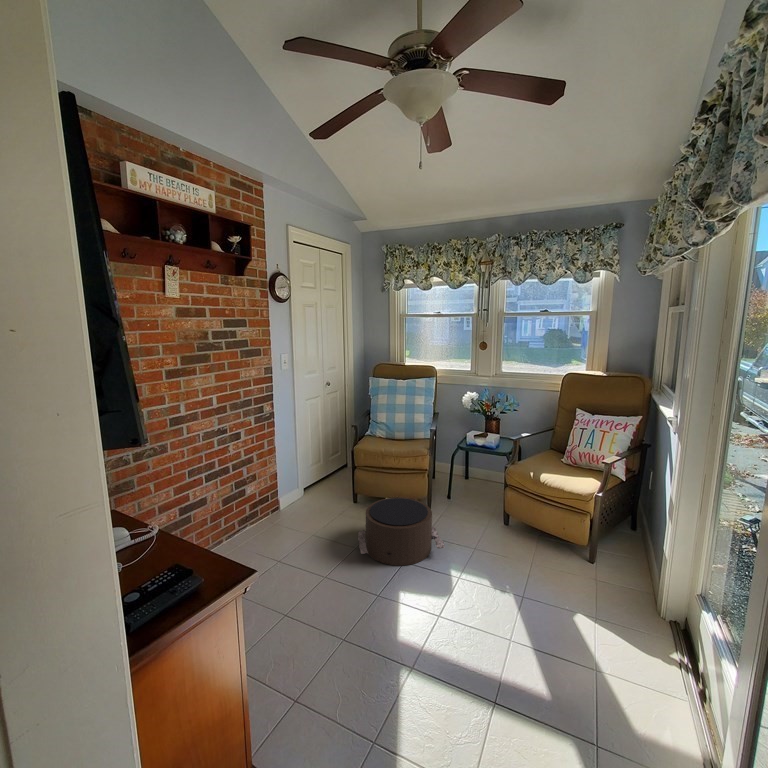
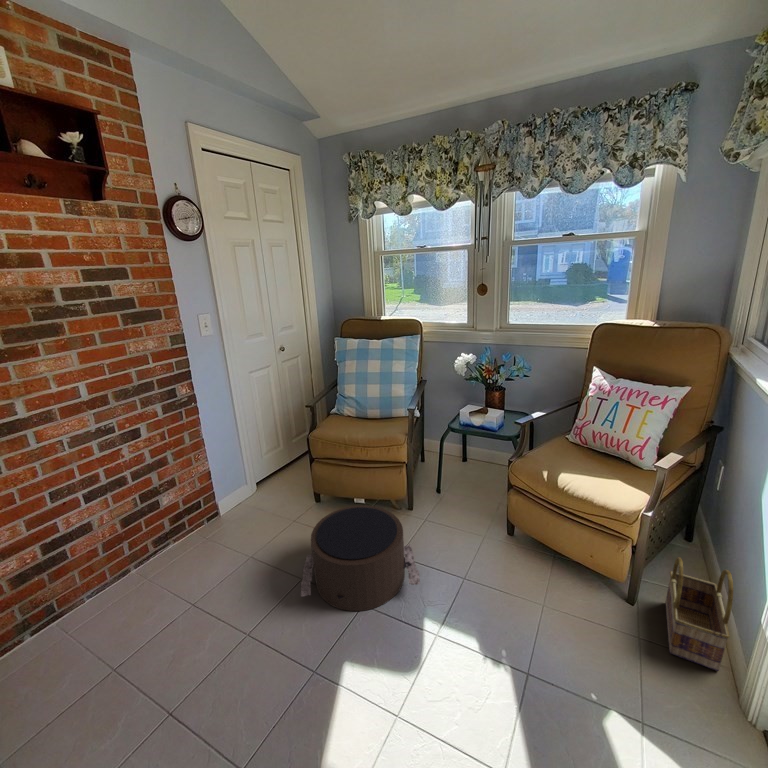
basket: none [614,523,651,595] -> present [665,557,733,671]

